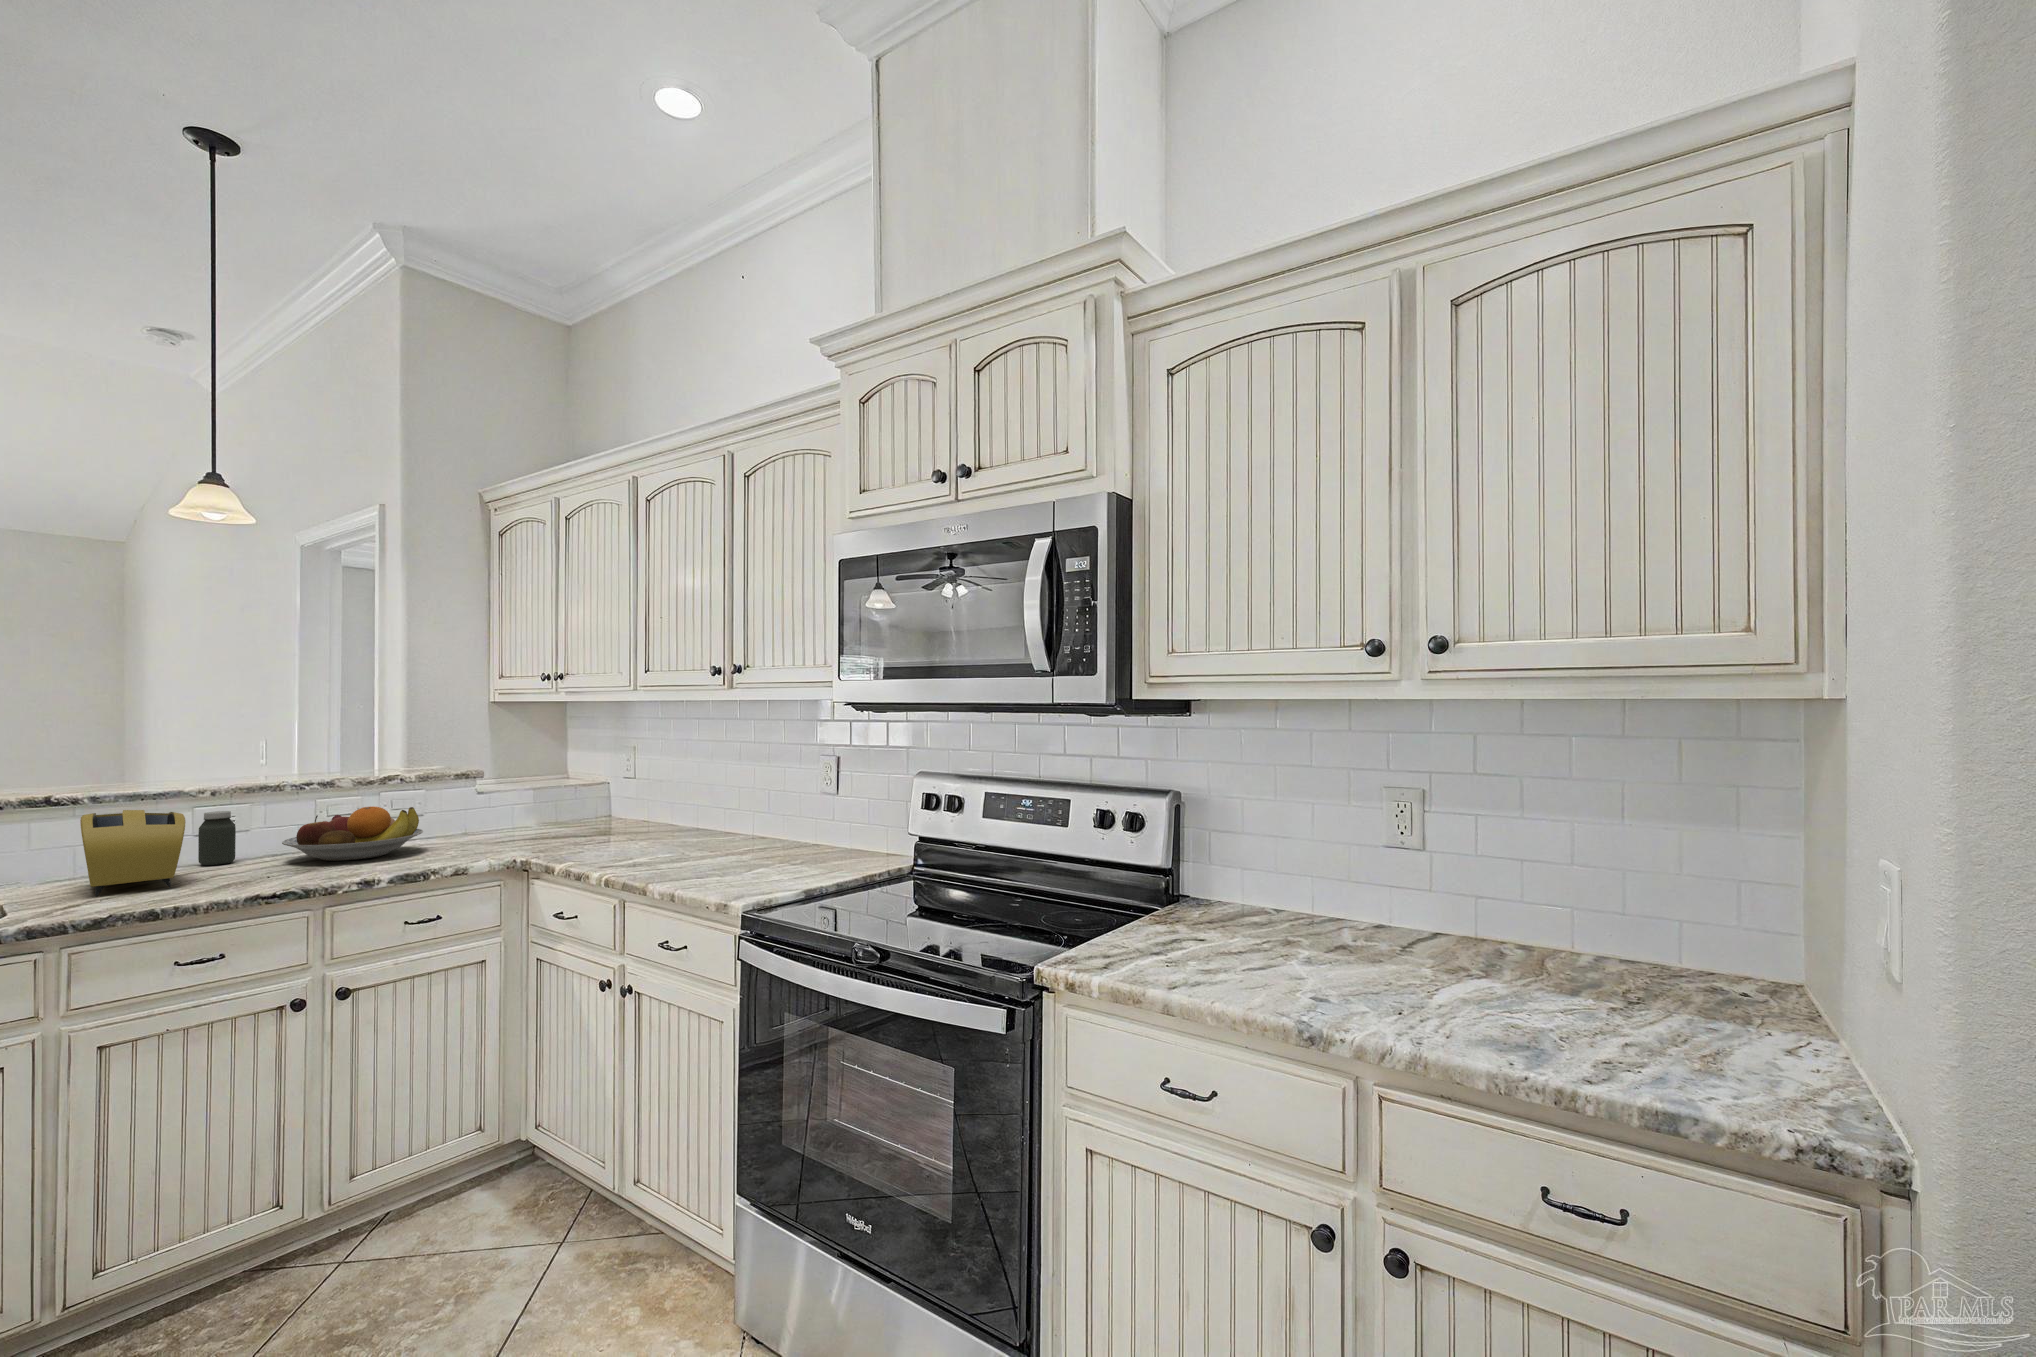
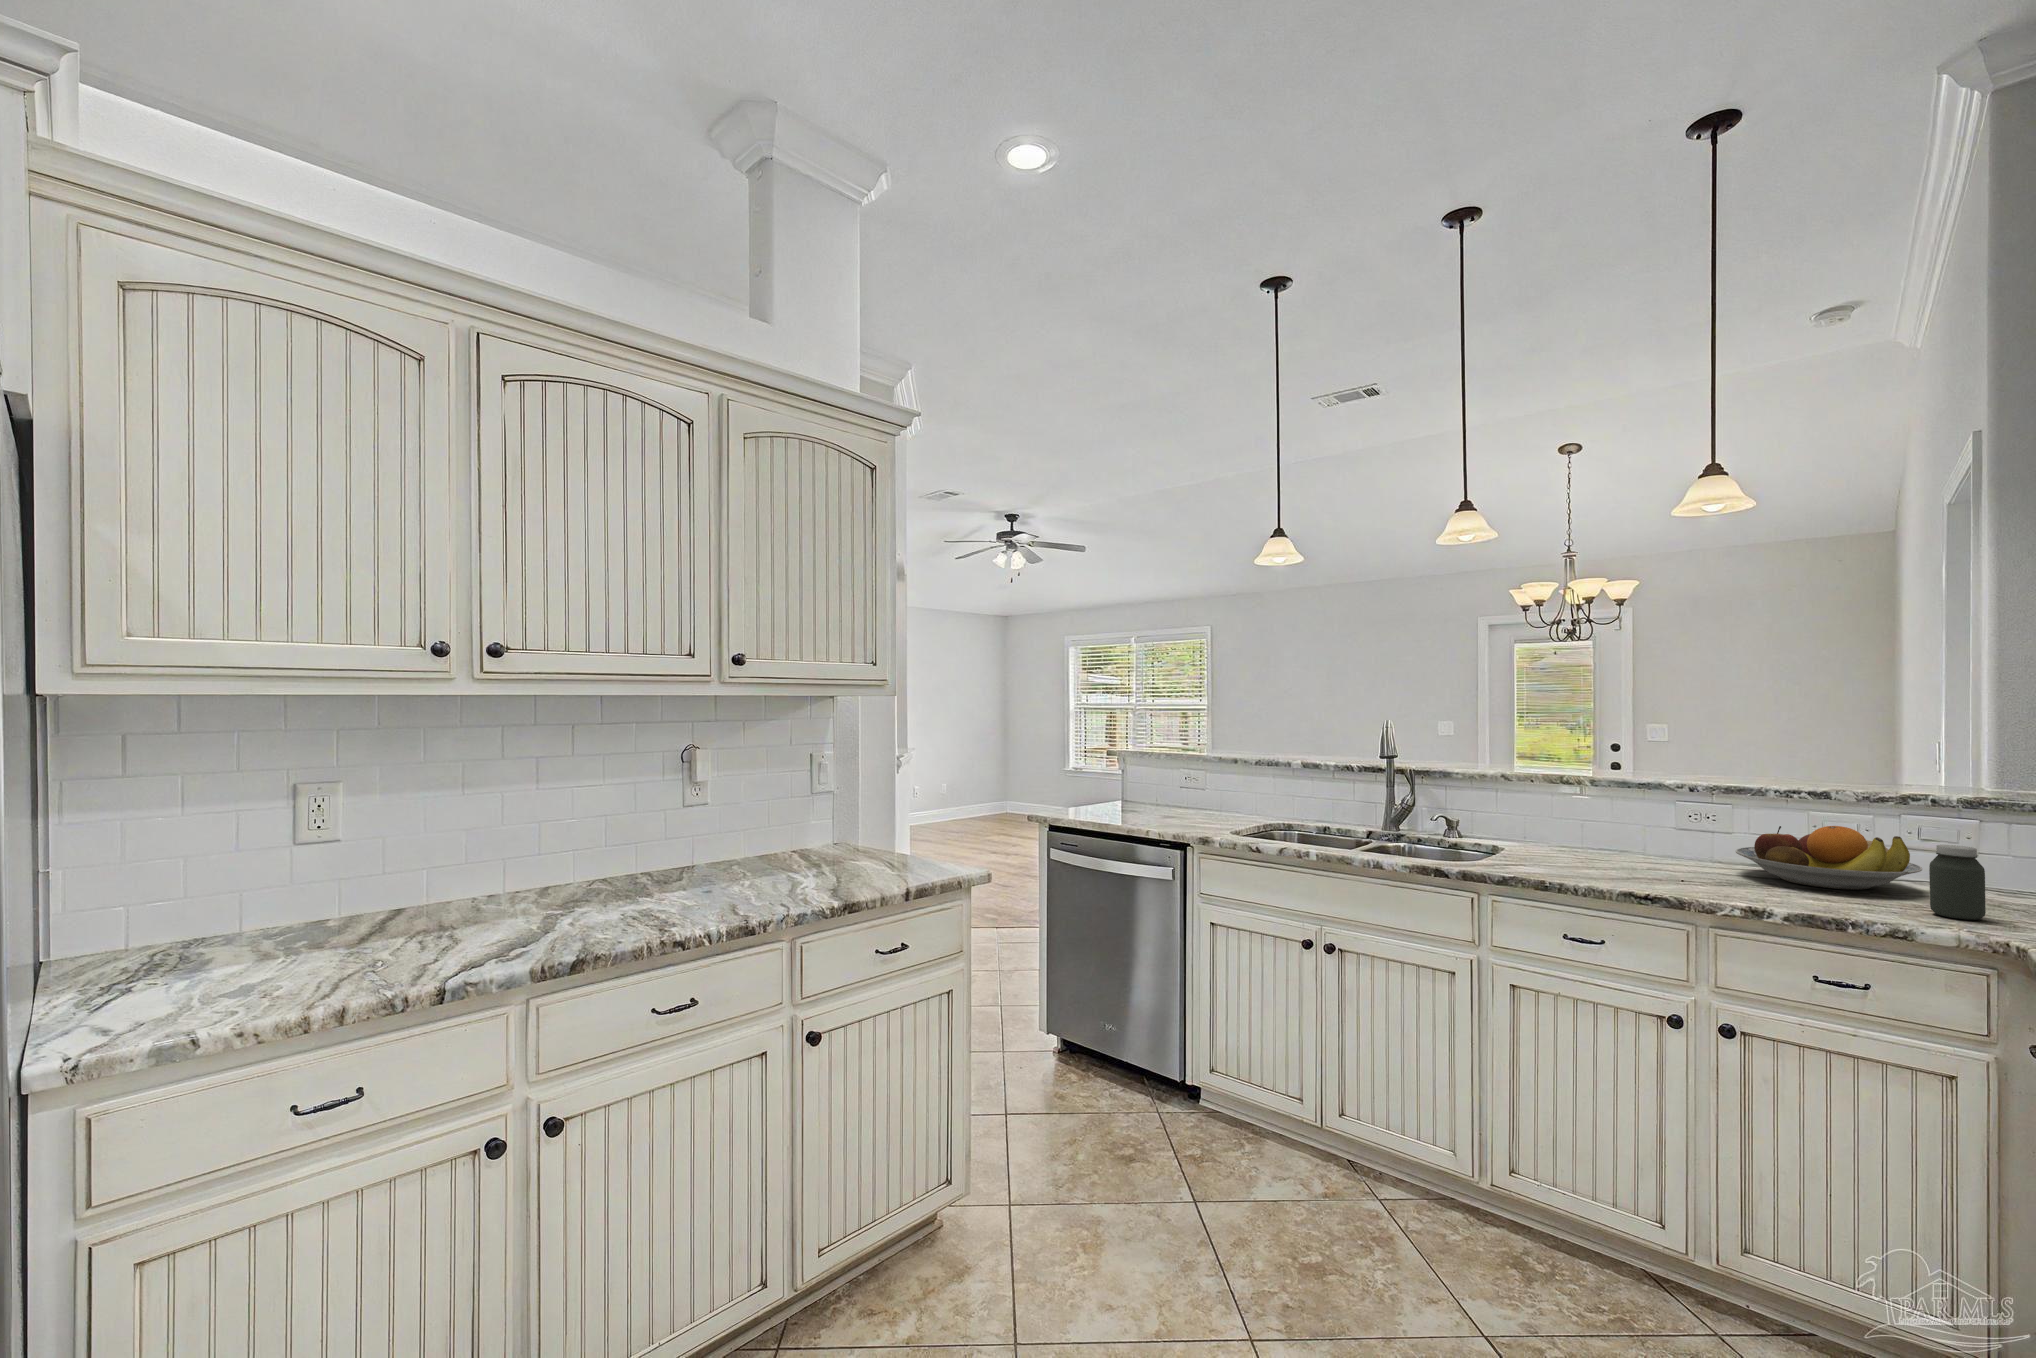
toaster: present [80,810,186,896] -> none [1539,790,1635,868]
jar: present [198,811,236,865] -> present [1929,845,1986,920]

